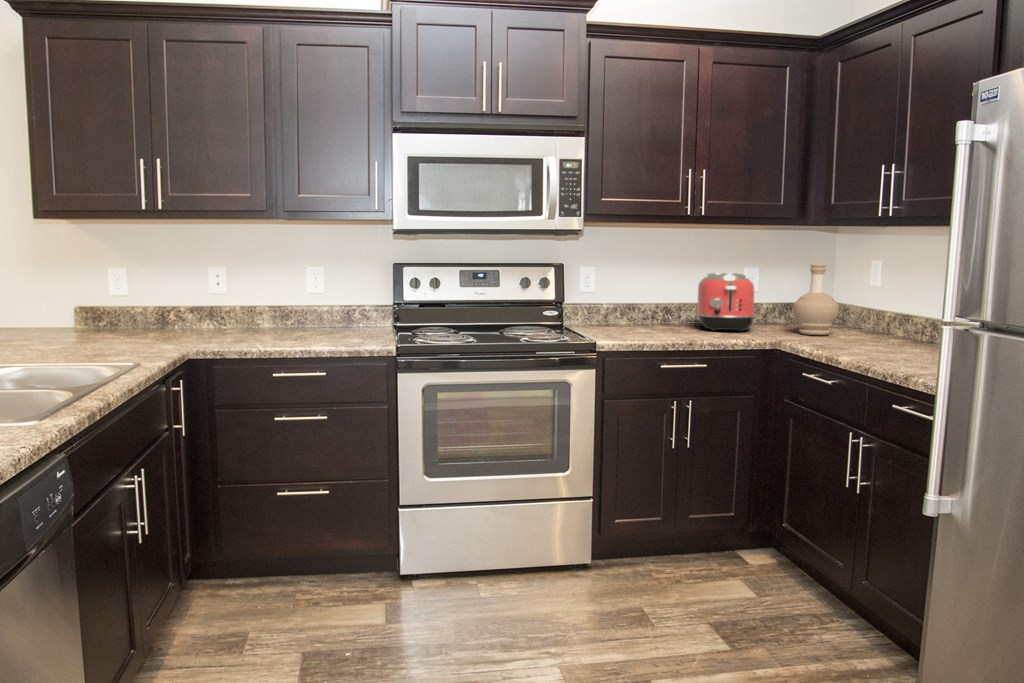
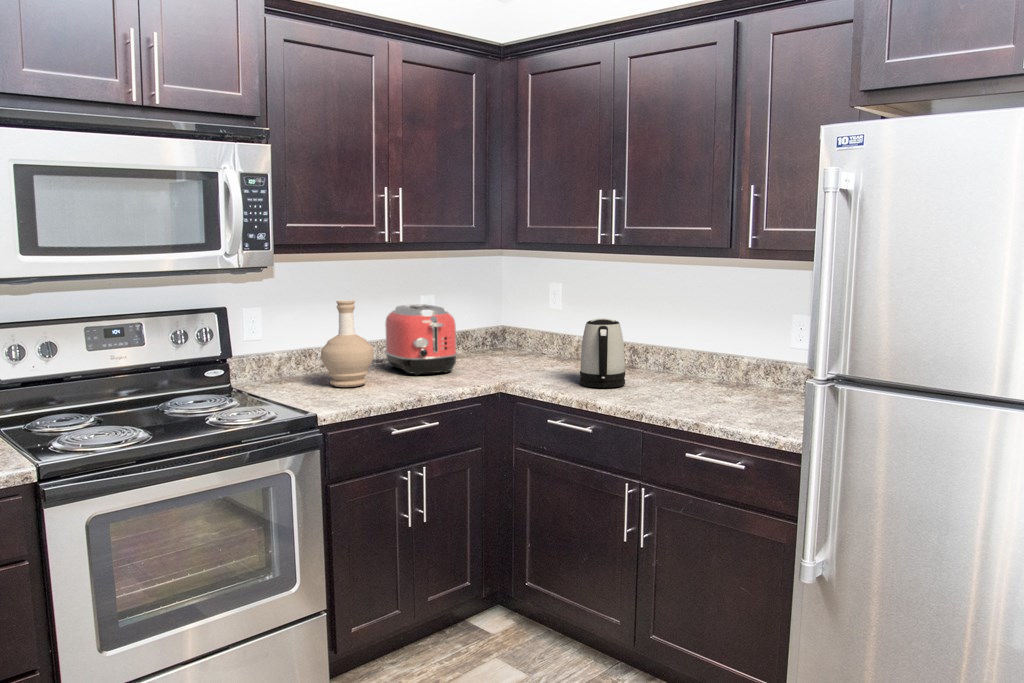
bottle: present [793,264,839,335] -> present [321,300,374,387]
kettle: none [851,287,899,353] -> present [580,319,625,388]

